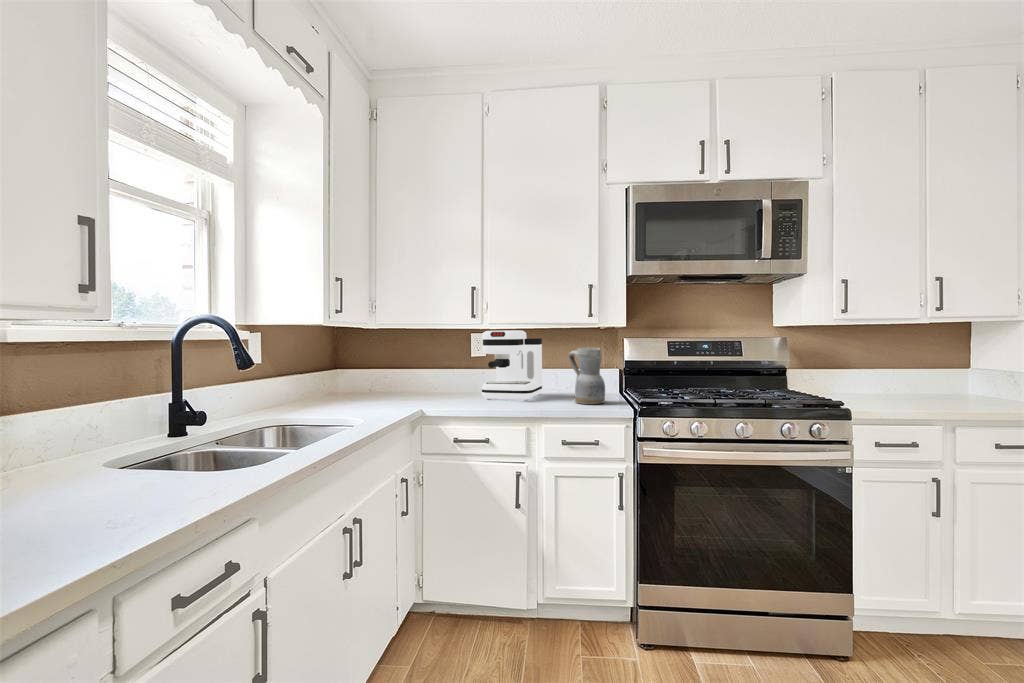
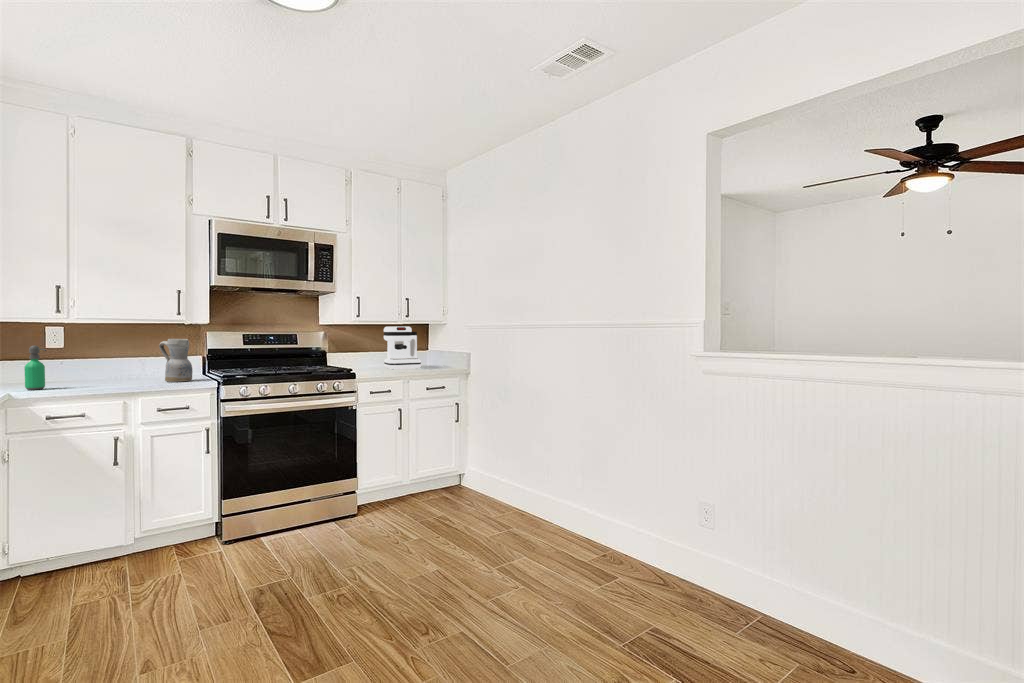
coffee maker: present [481,331,542,400] -> present [384,327,421,370]
soap dispenser: none [440,355,458,405] -> present [24,346,46,390]

